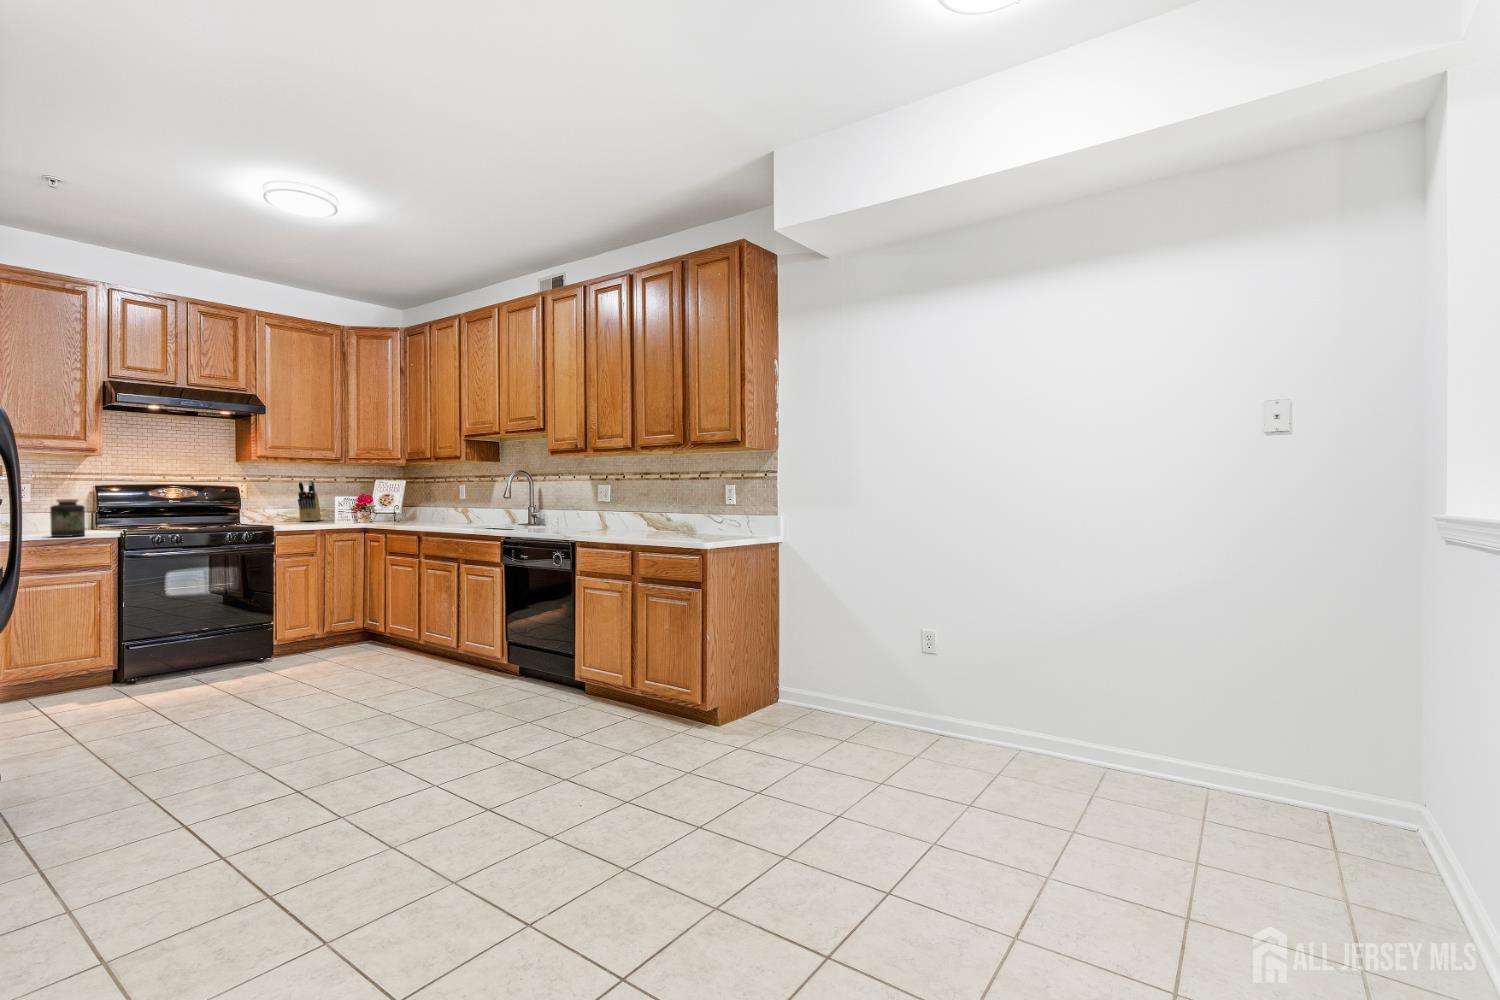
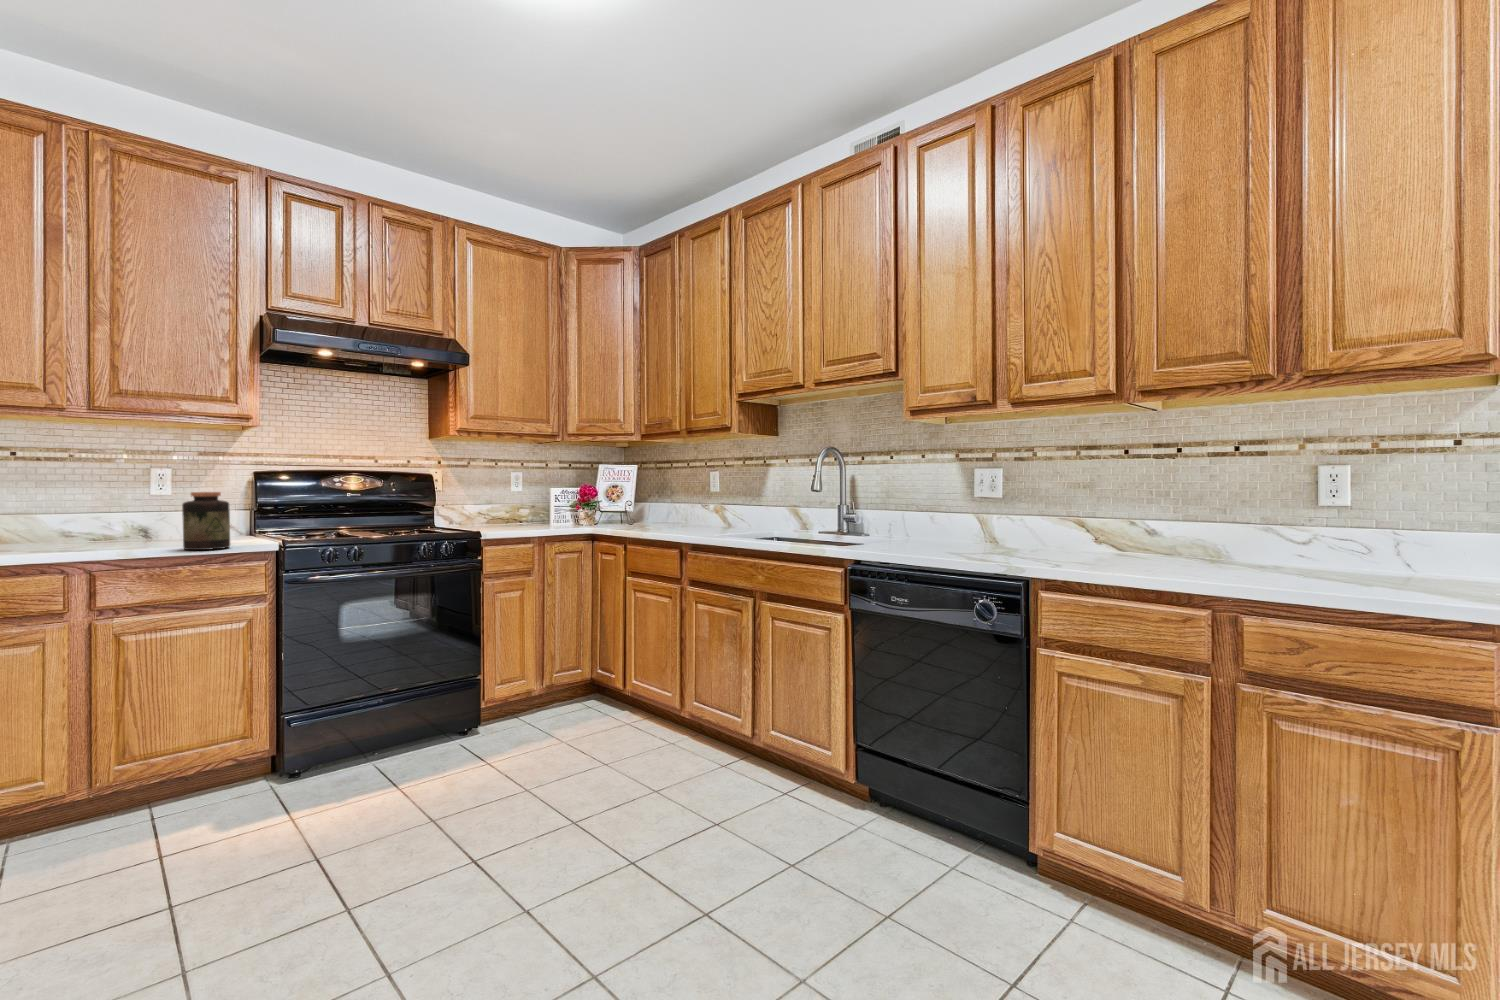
knife block: present [298,480,321,521] -> none [505,464,530,522]

